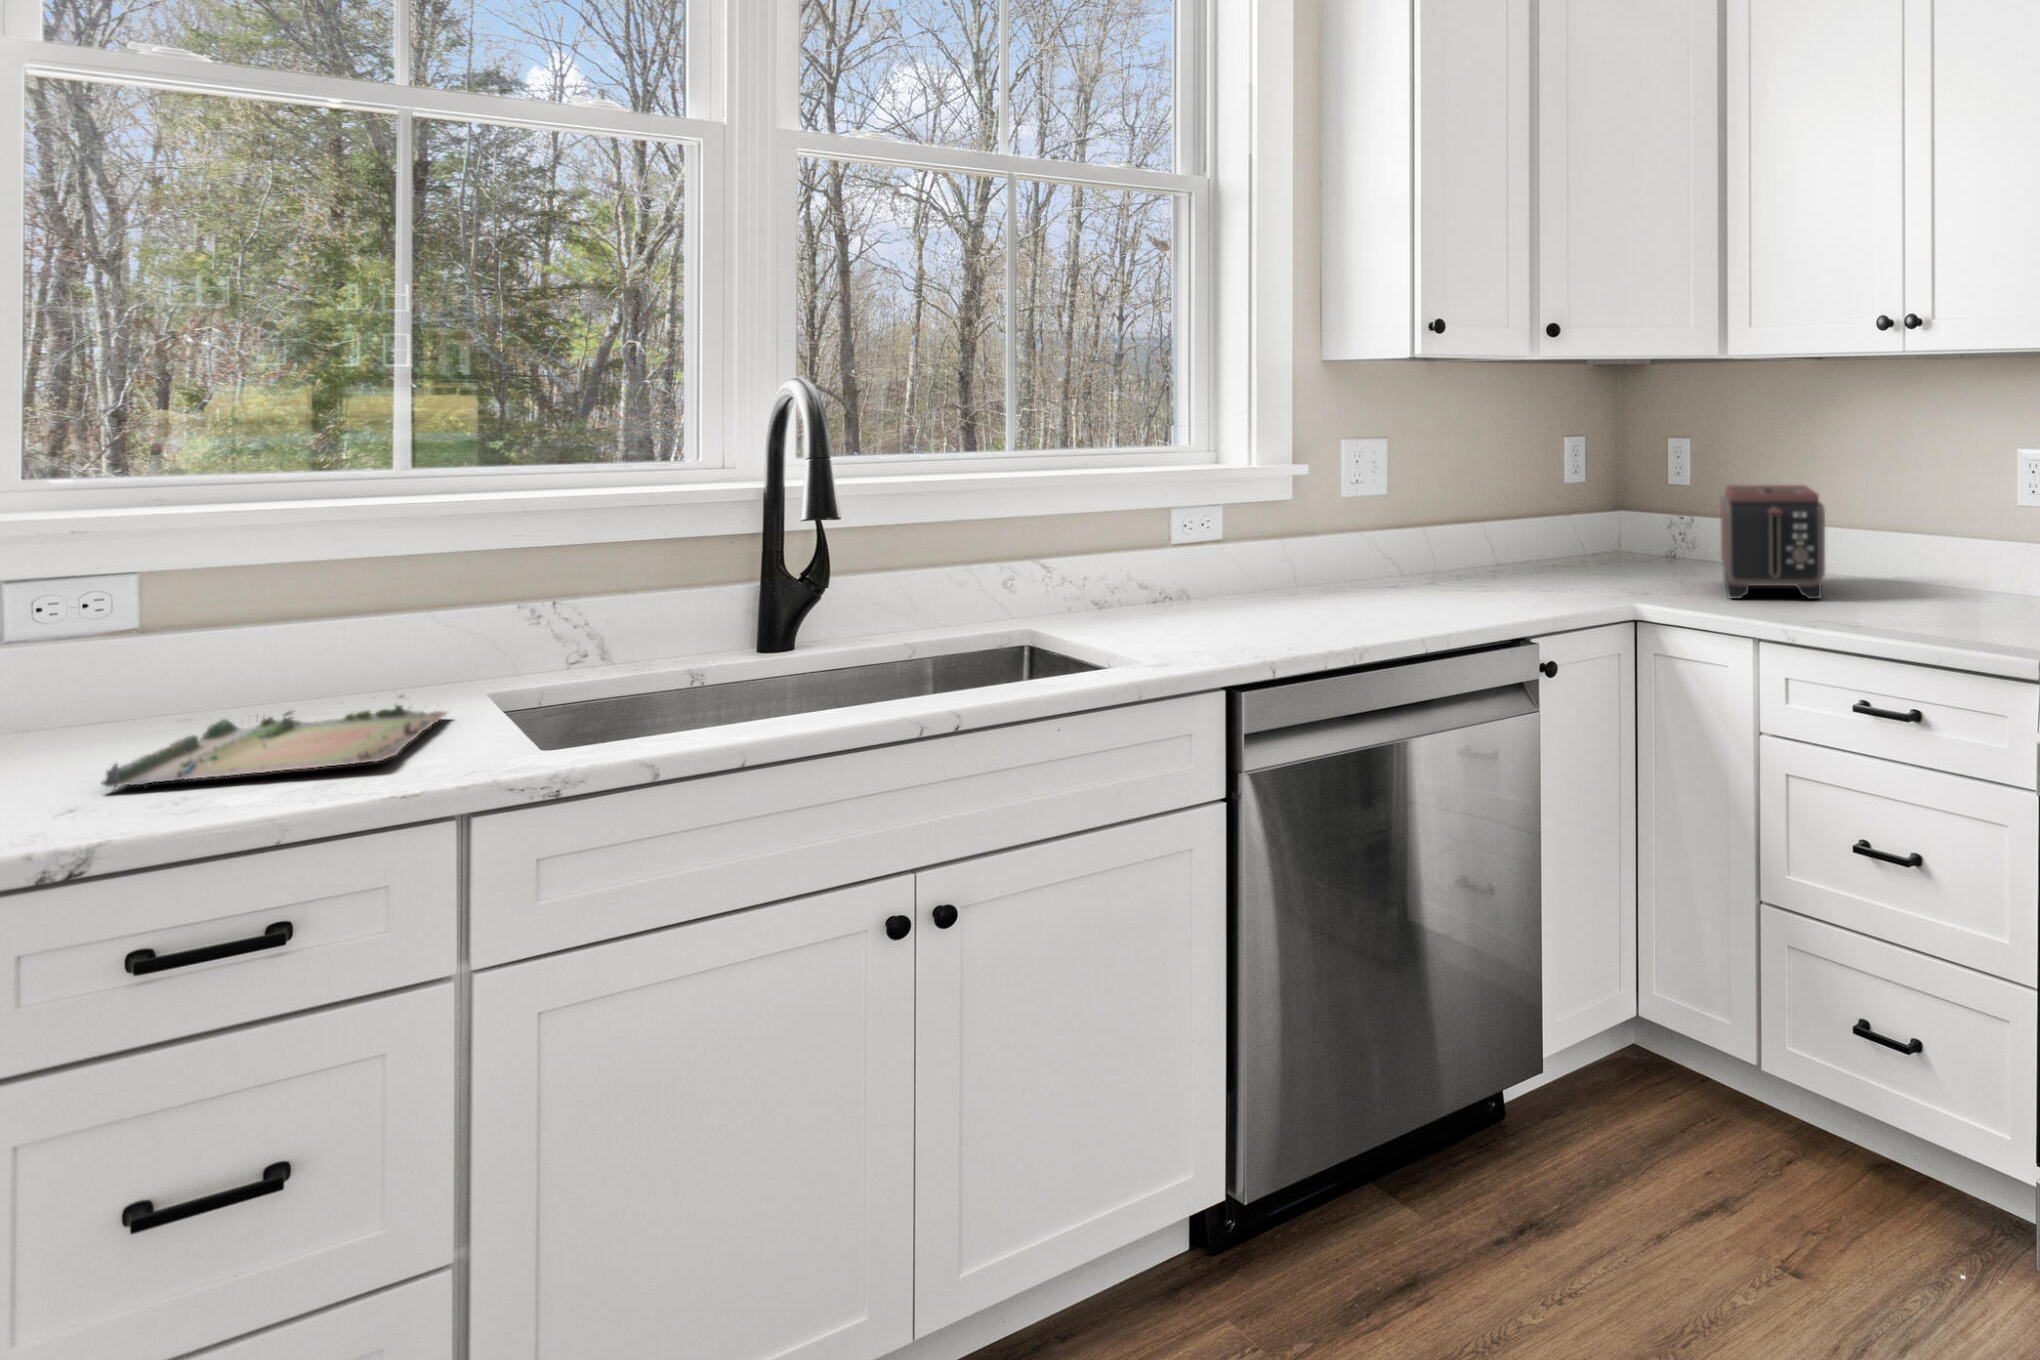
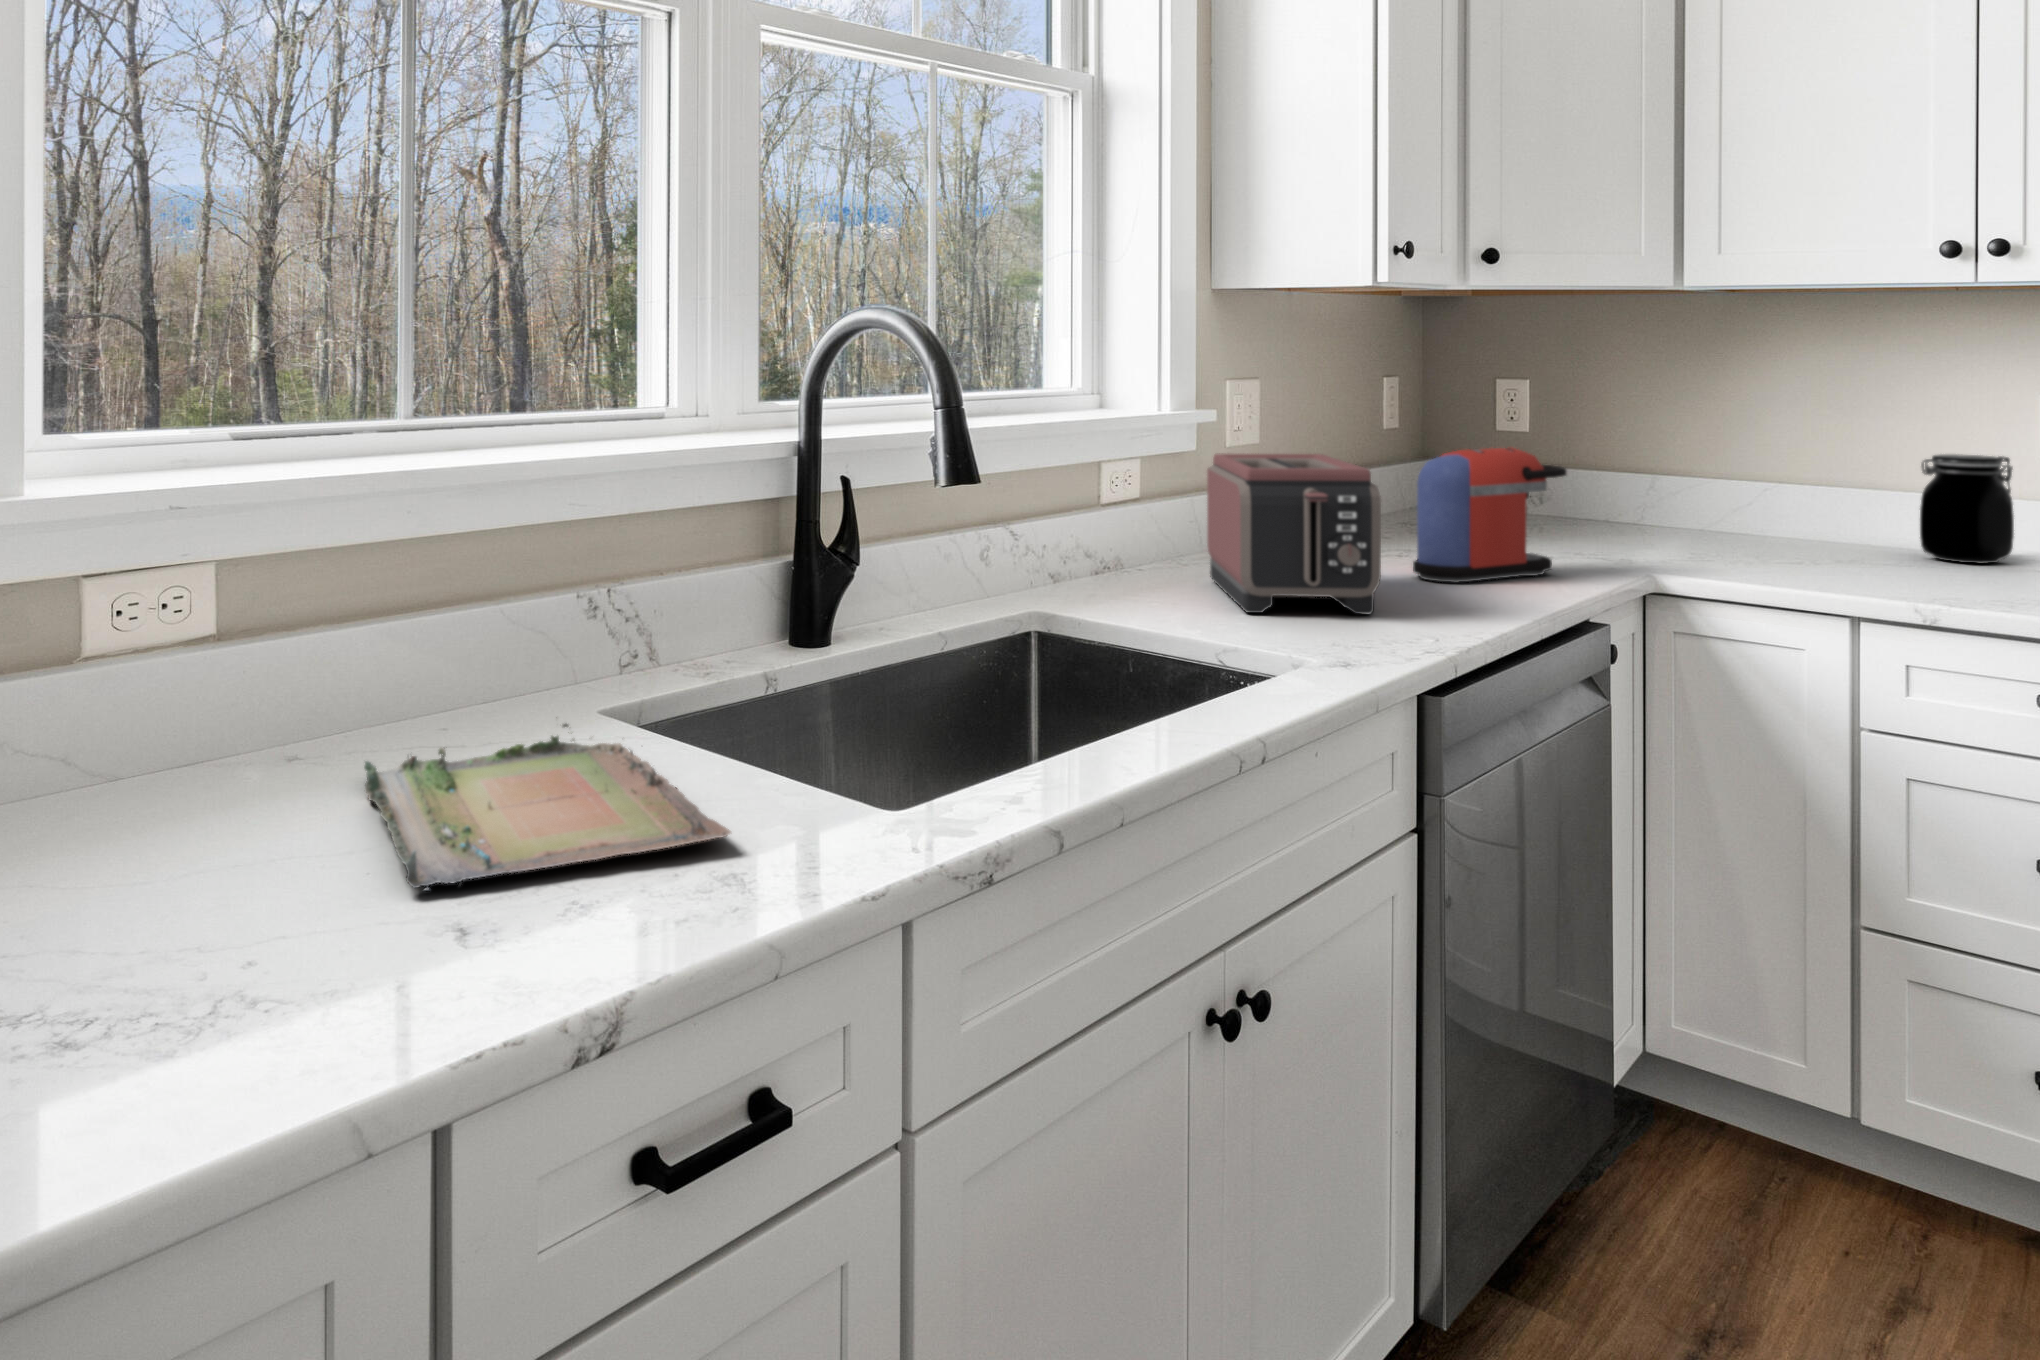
toaster: present [1720,485,1825,599] -> present [1207,453,1381,614]
coffee maker: none [1421,495,1568,610] -> present [1413,448,1567,582]
jar: none [1905,502,1976,596] -> present [1920,454,2014,563]

